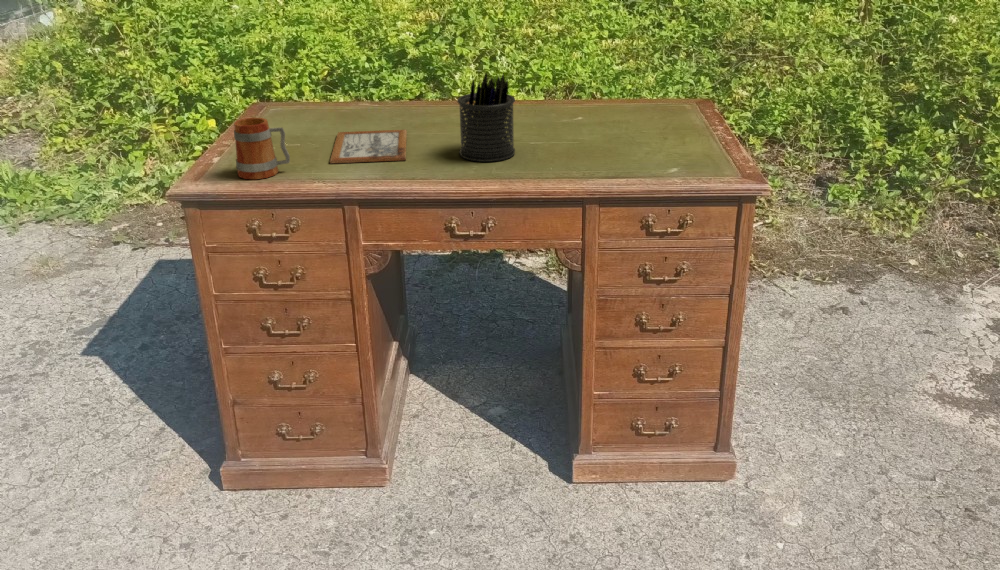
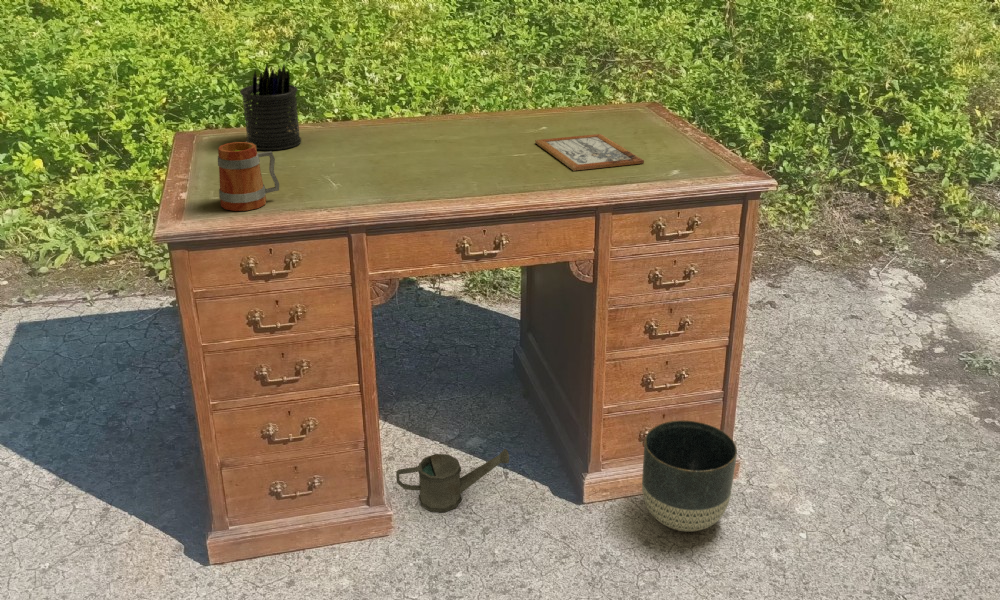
pen holder: present [457,74,515,162] -> present [240,65,301,150]
picture frame: present [330,130,407,163] -> present [535,134,644,171]
planter: none [623,415,716,525] -> present [642,421,737,532]
watering can: none [400,417,506,472] -> present [396,449,509,512]

